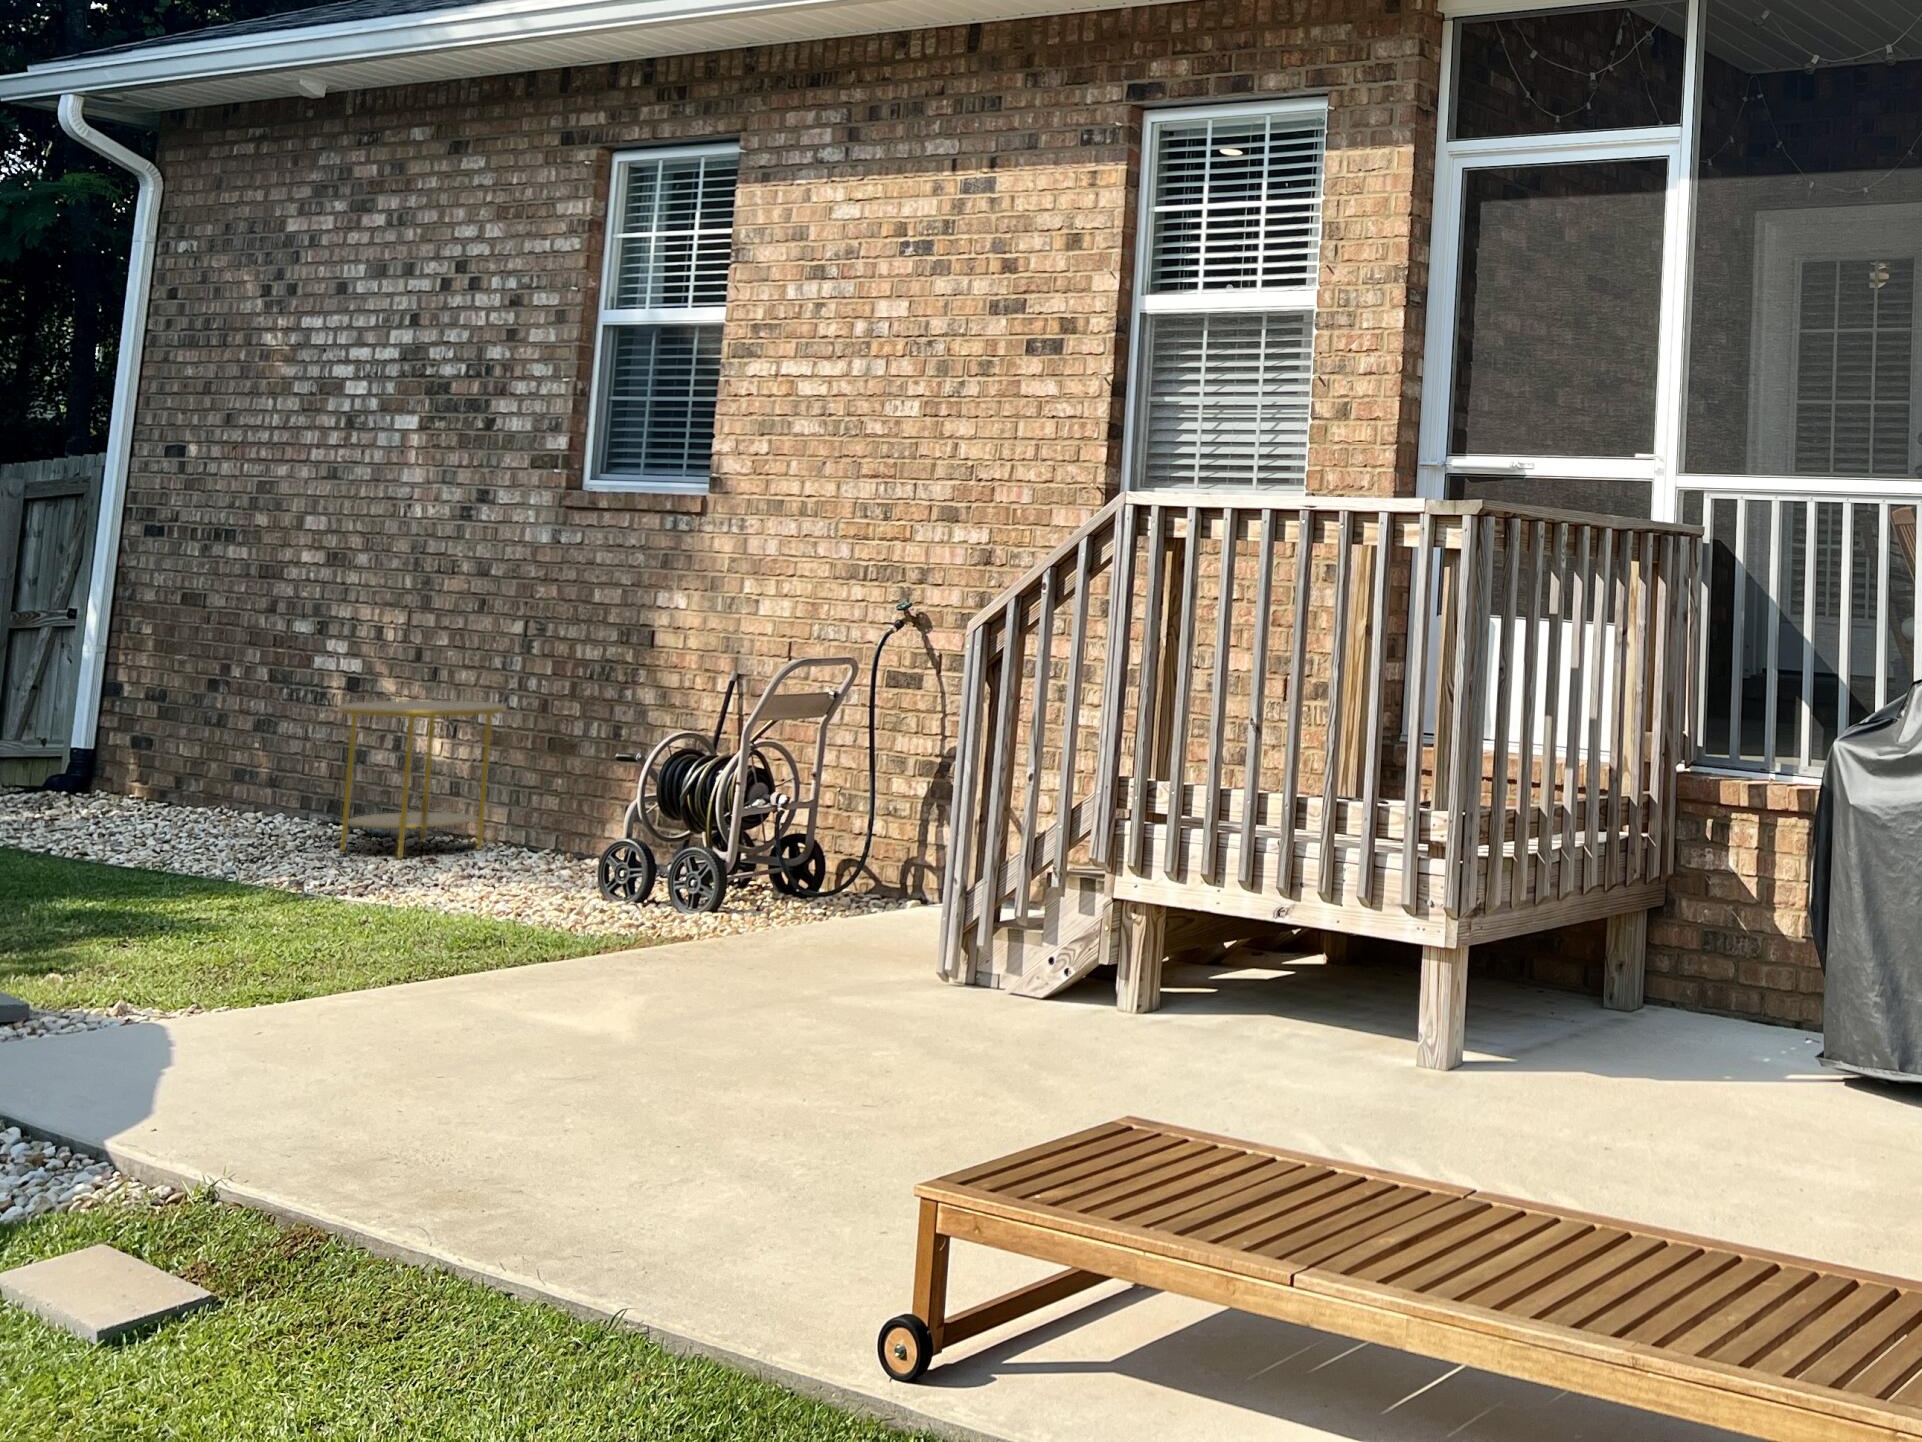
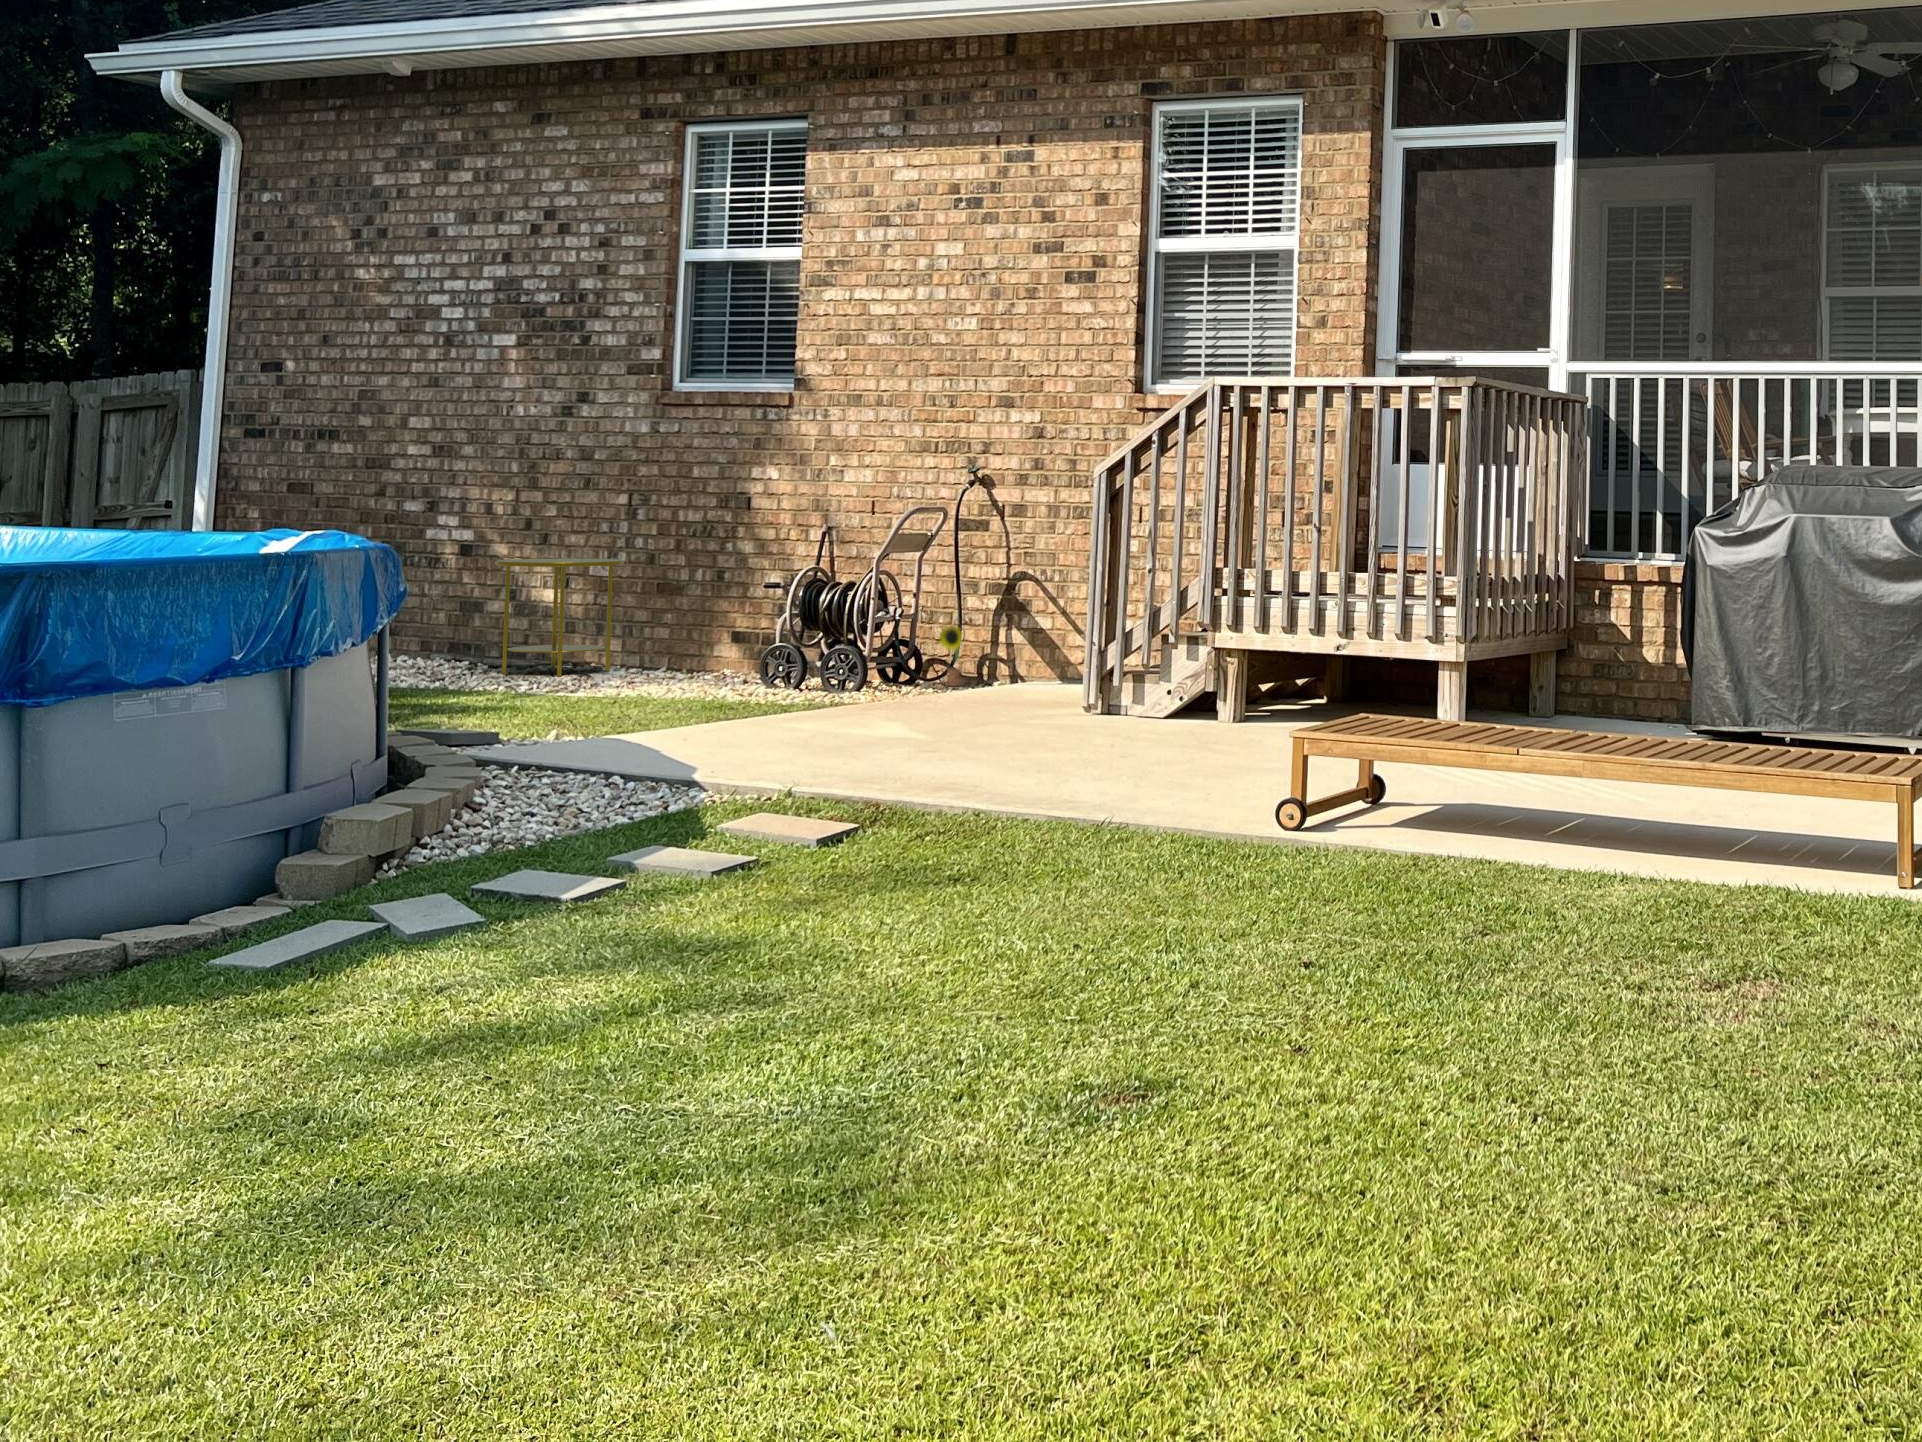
decorative plant: none [843,813,886,899] -> present [938,626,966,686]

